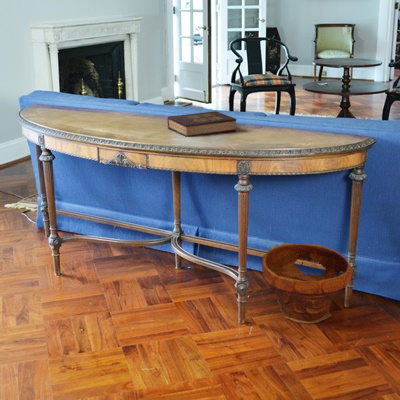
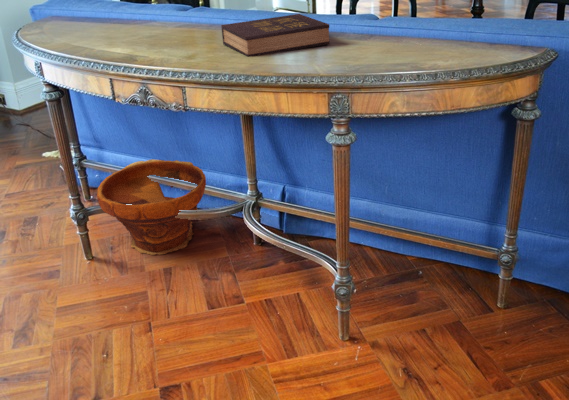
planter: present [262,243,352,324] -> present [97,159,206,255]

